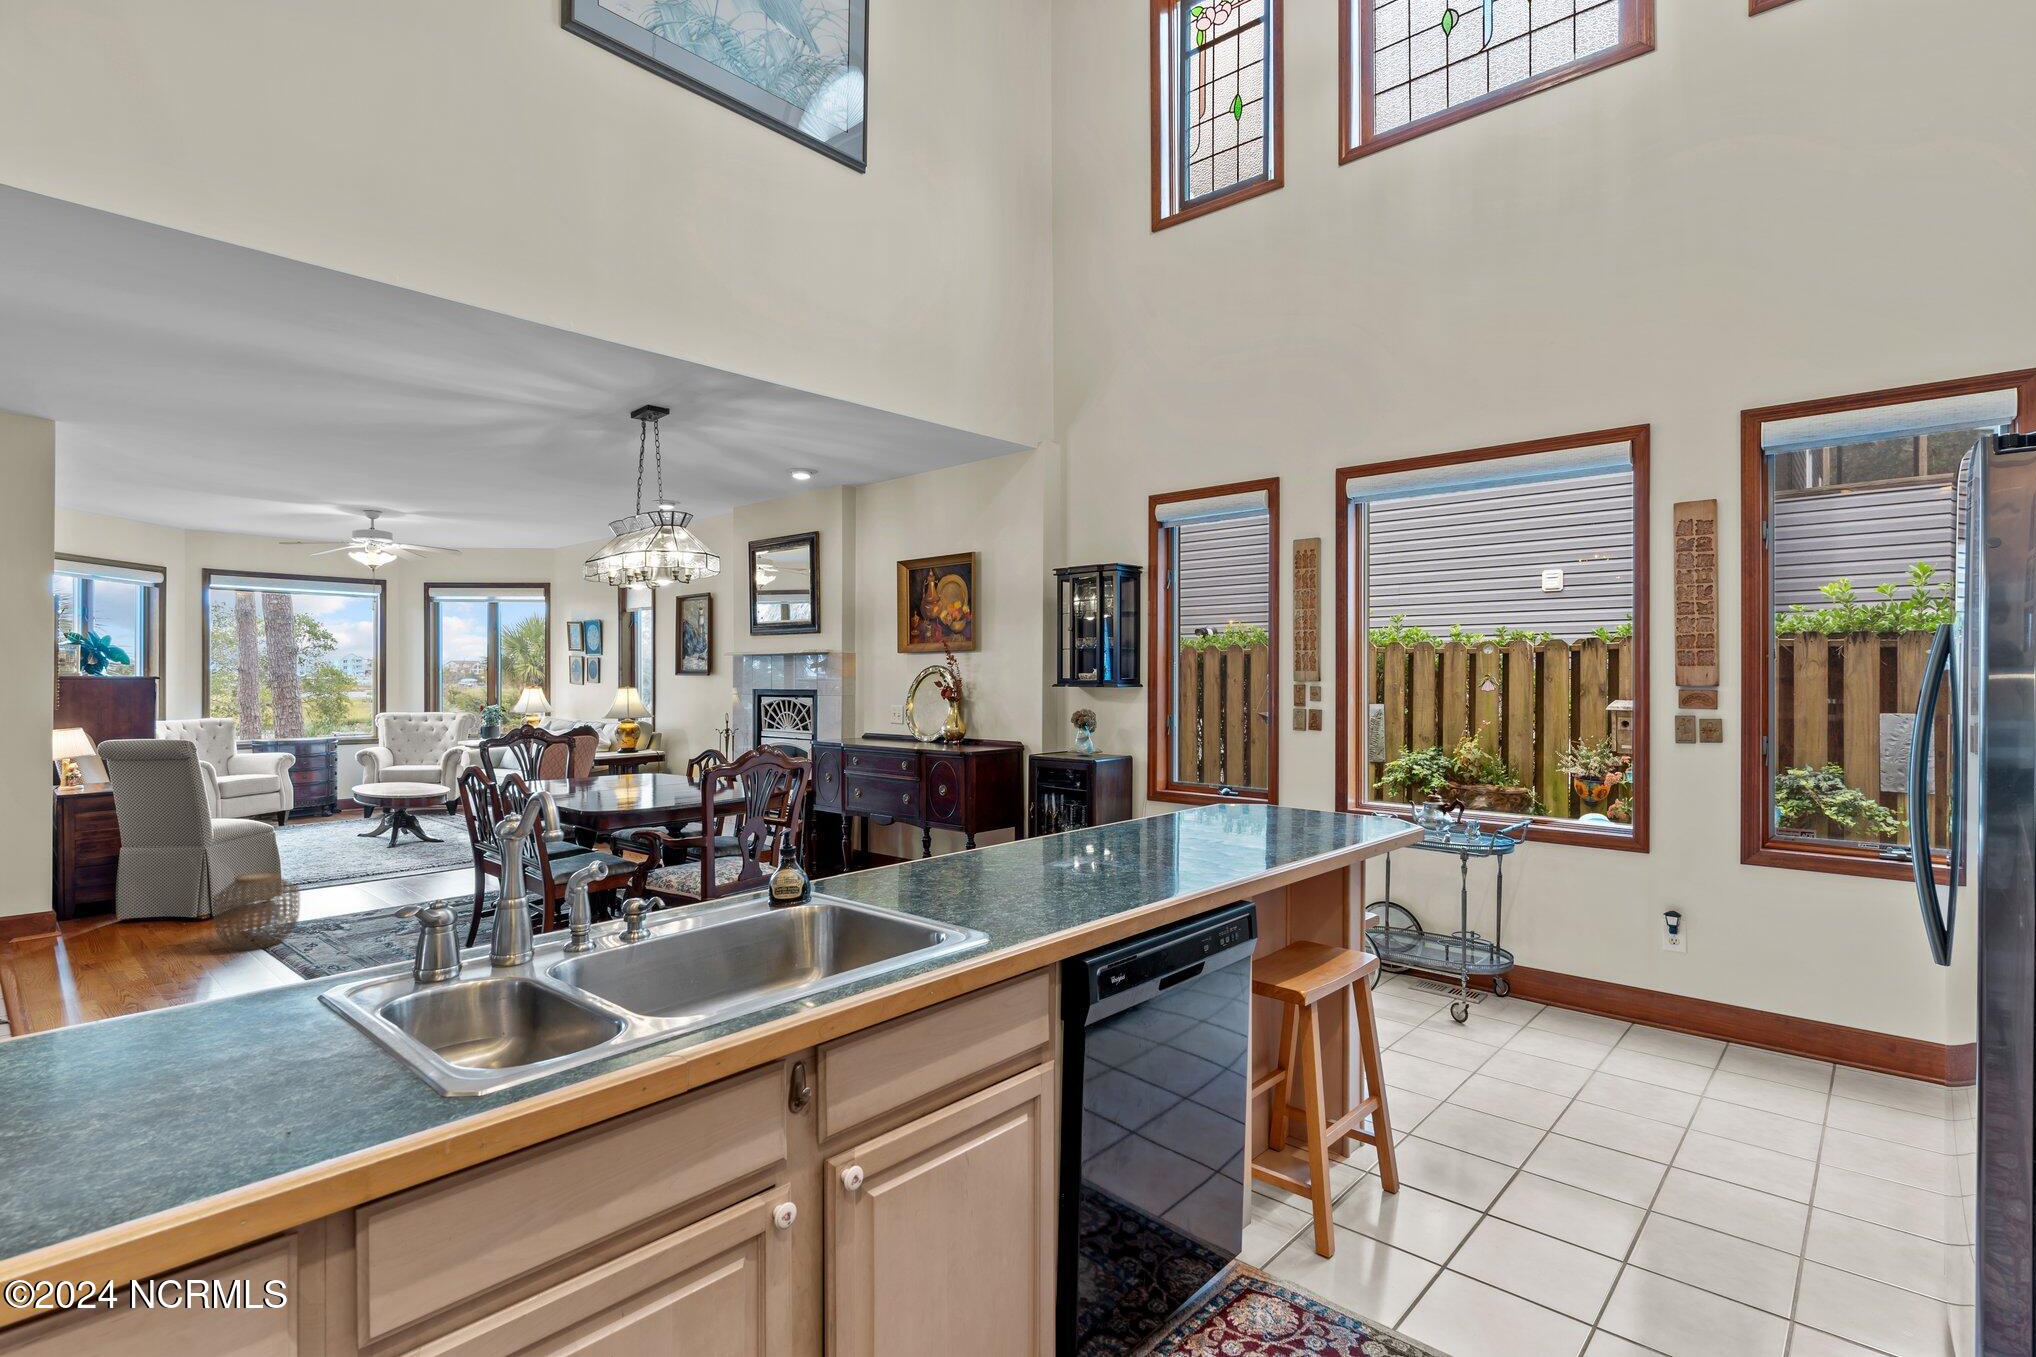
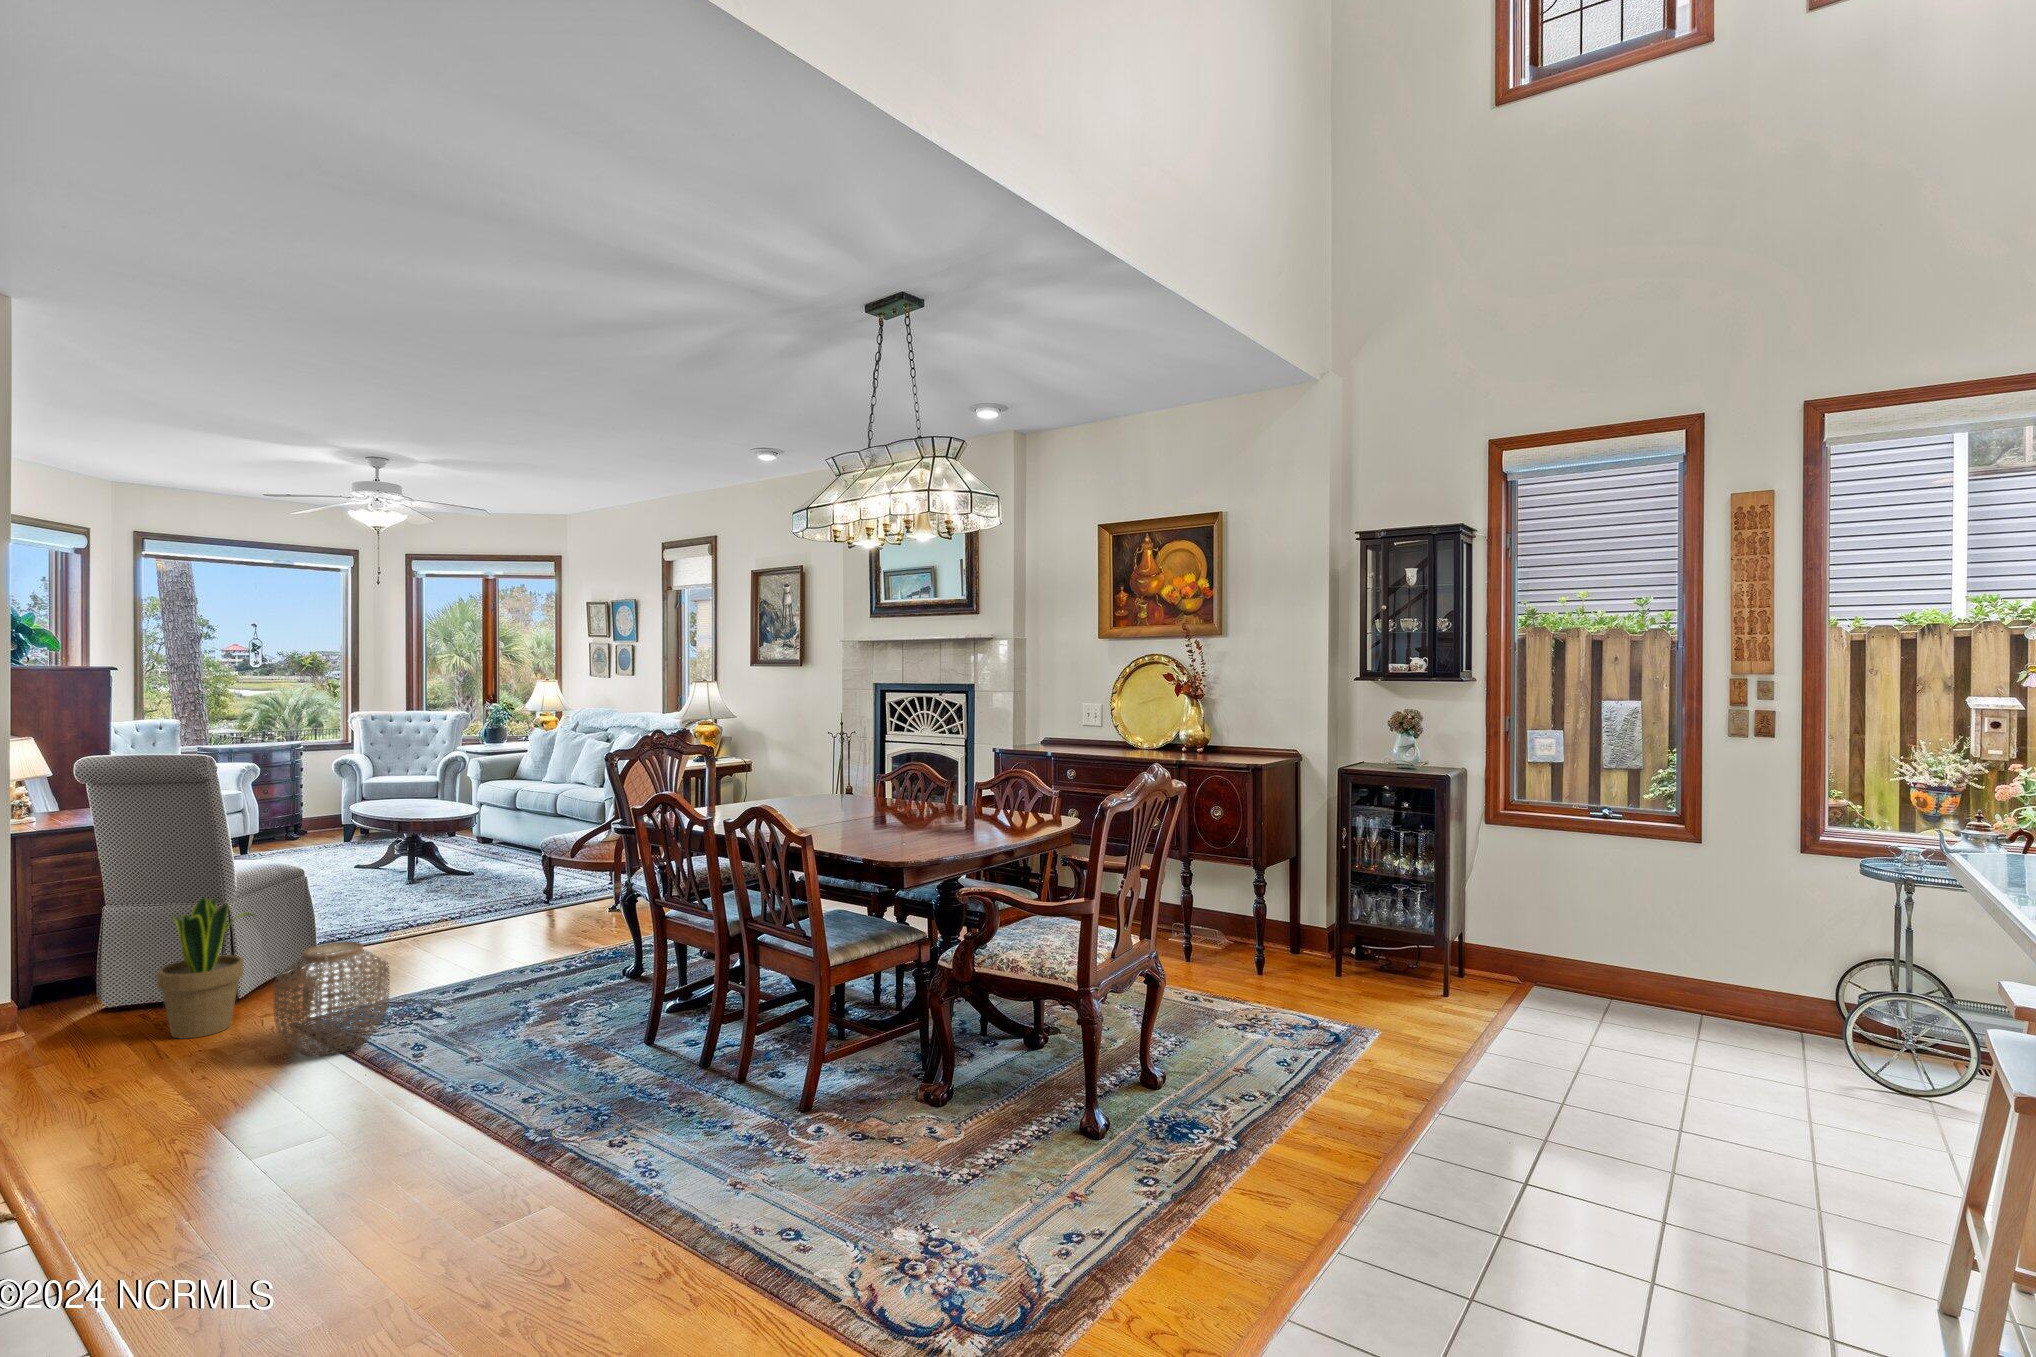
potted plant: none [144,839,217,939] -> present [157,897,254,1039]

